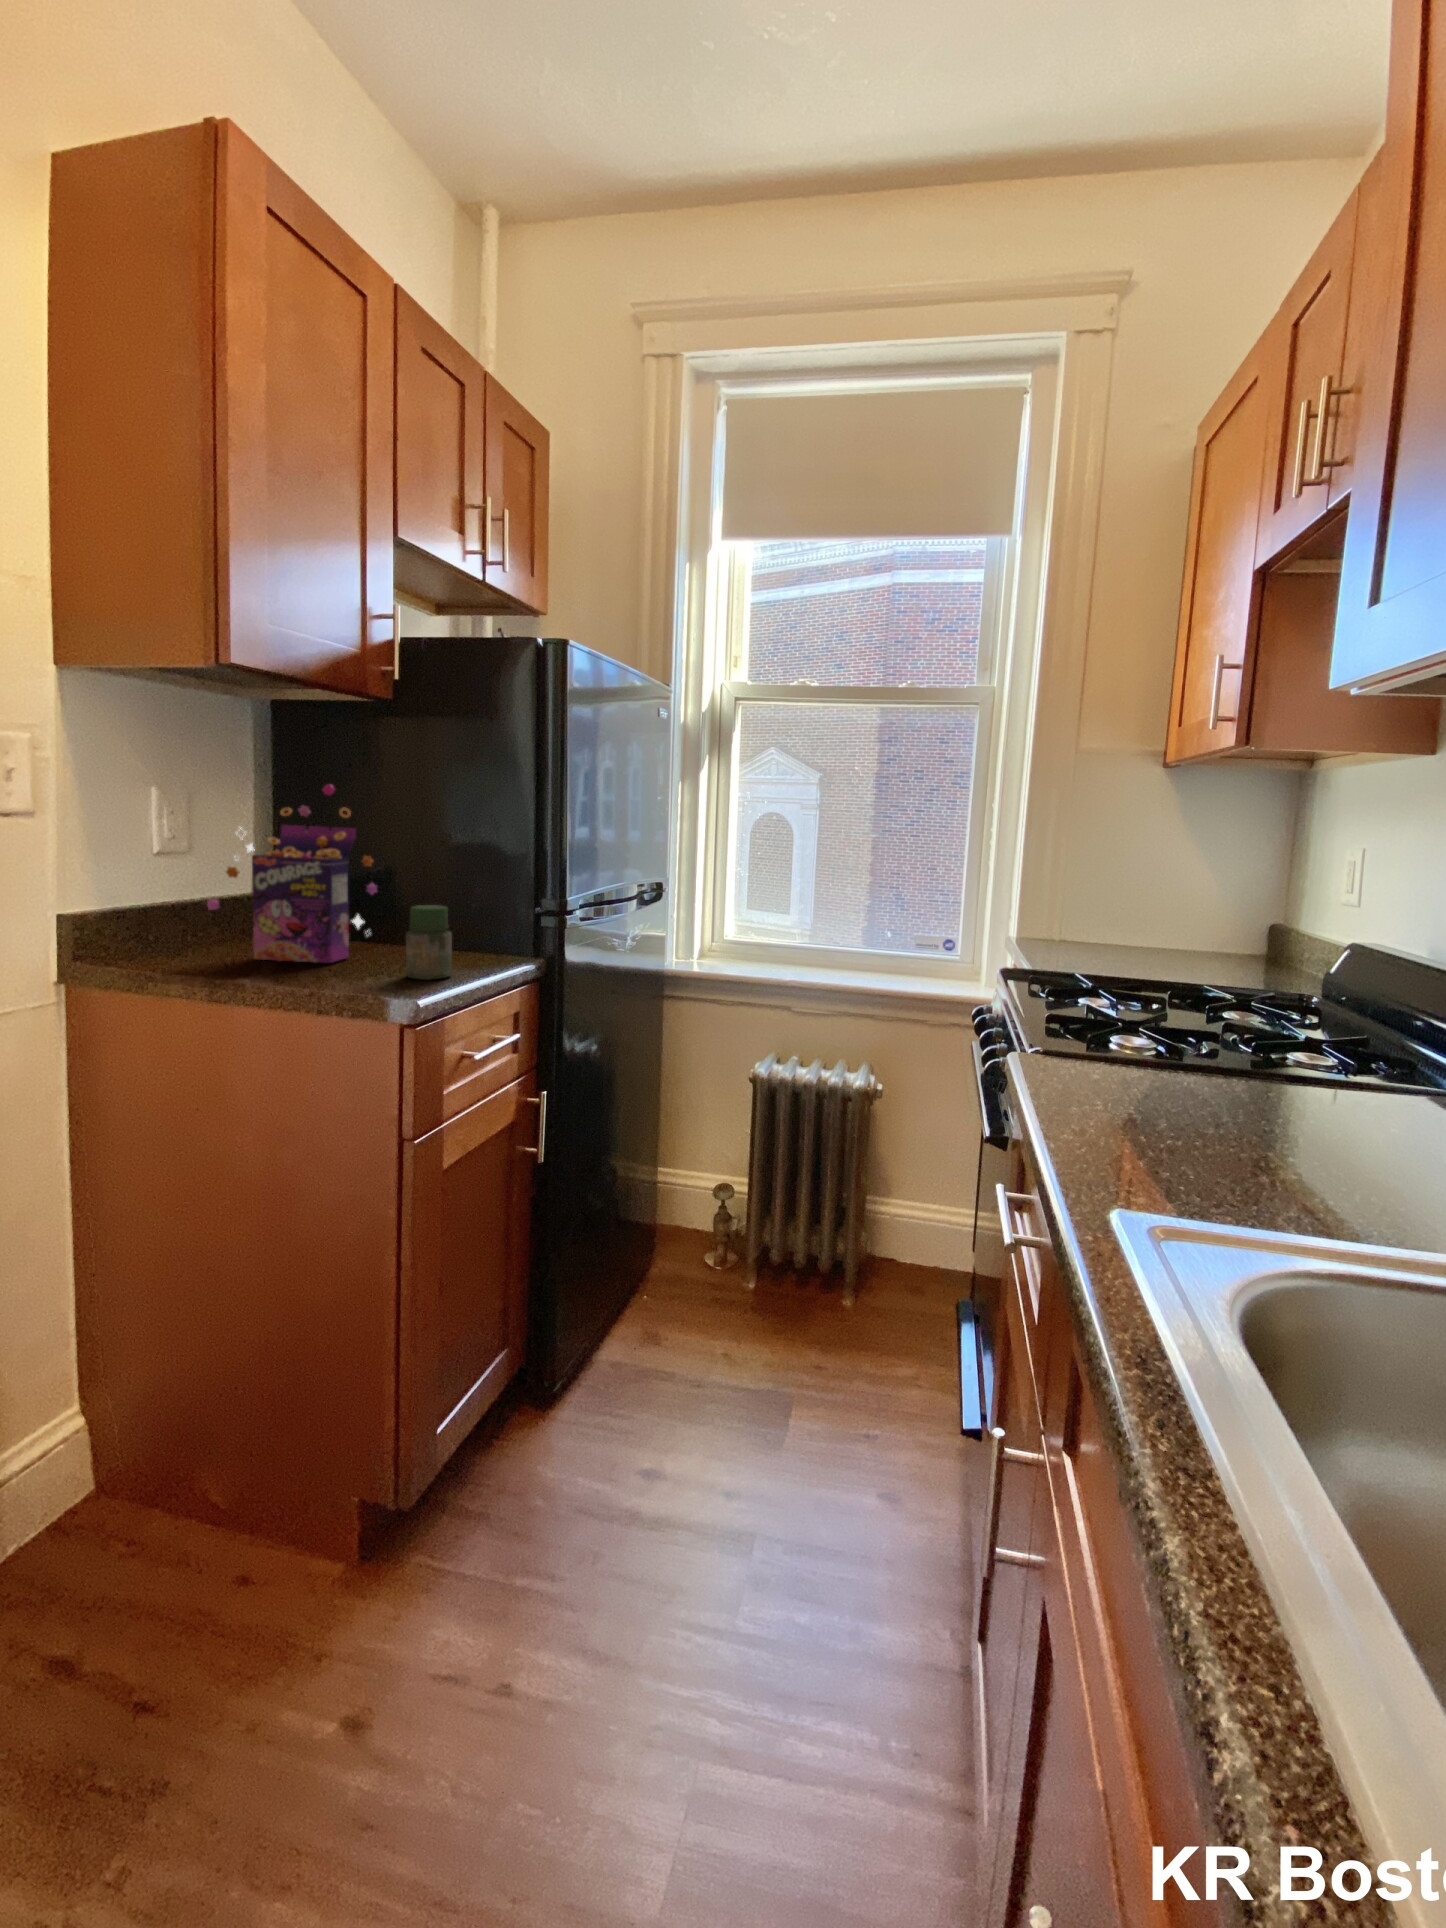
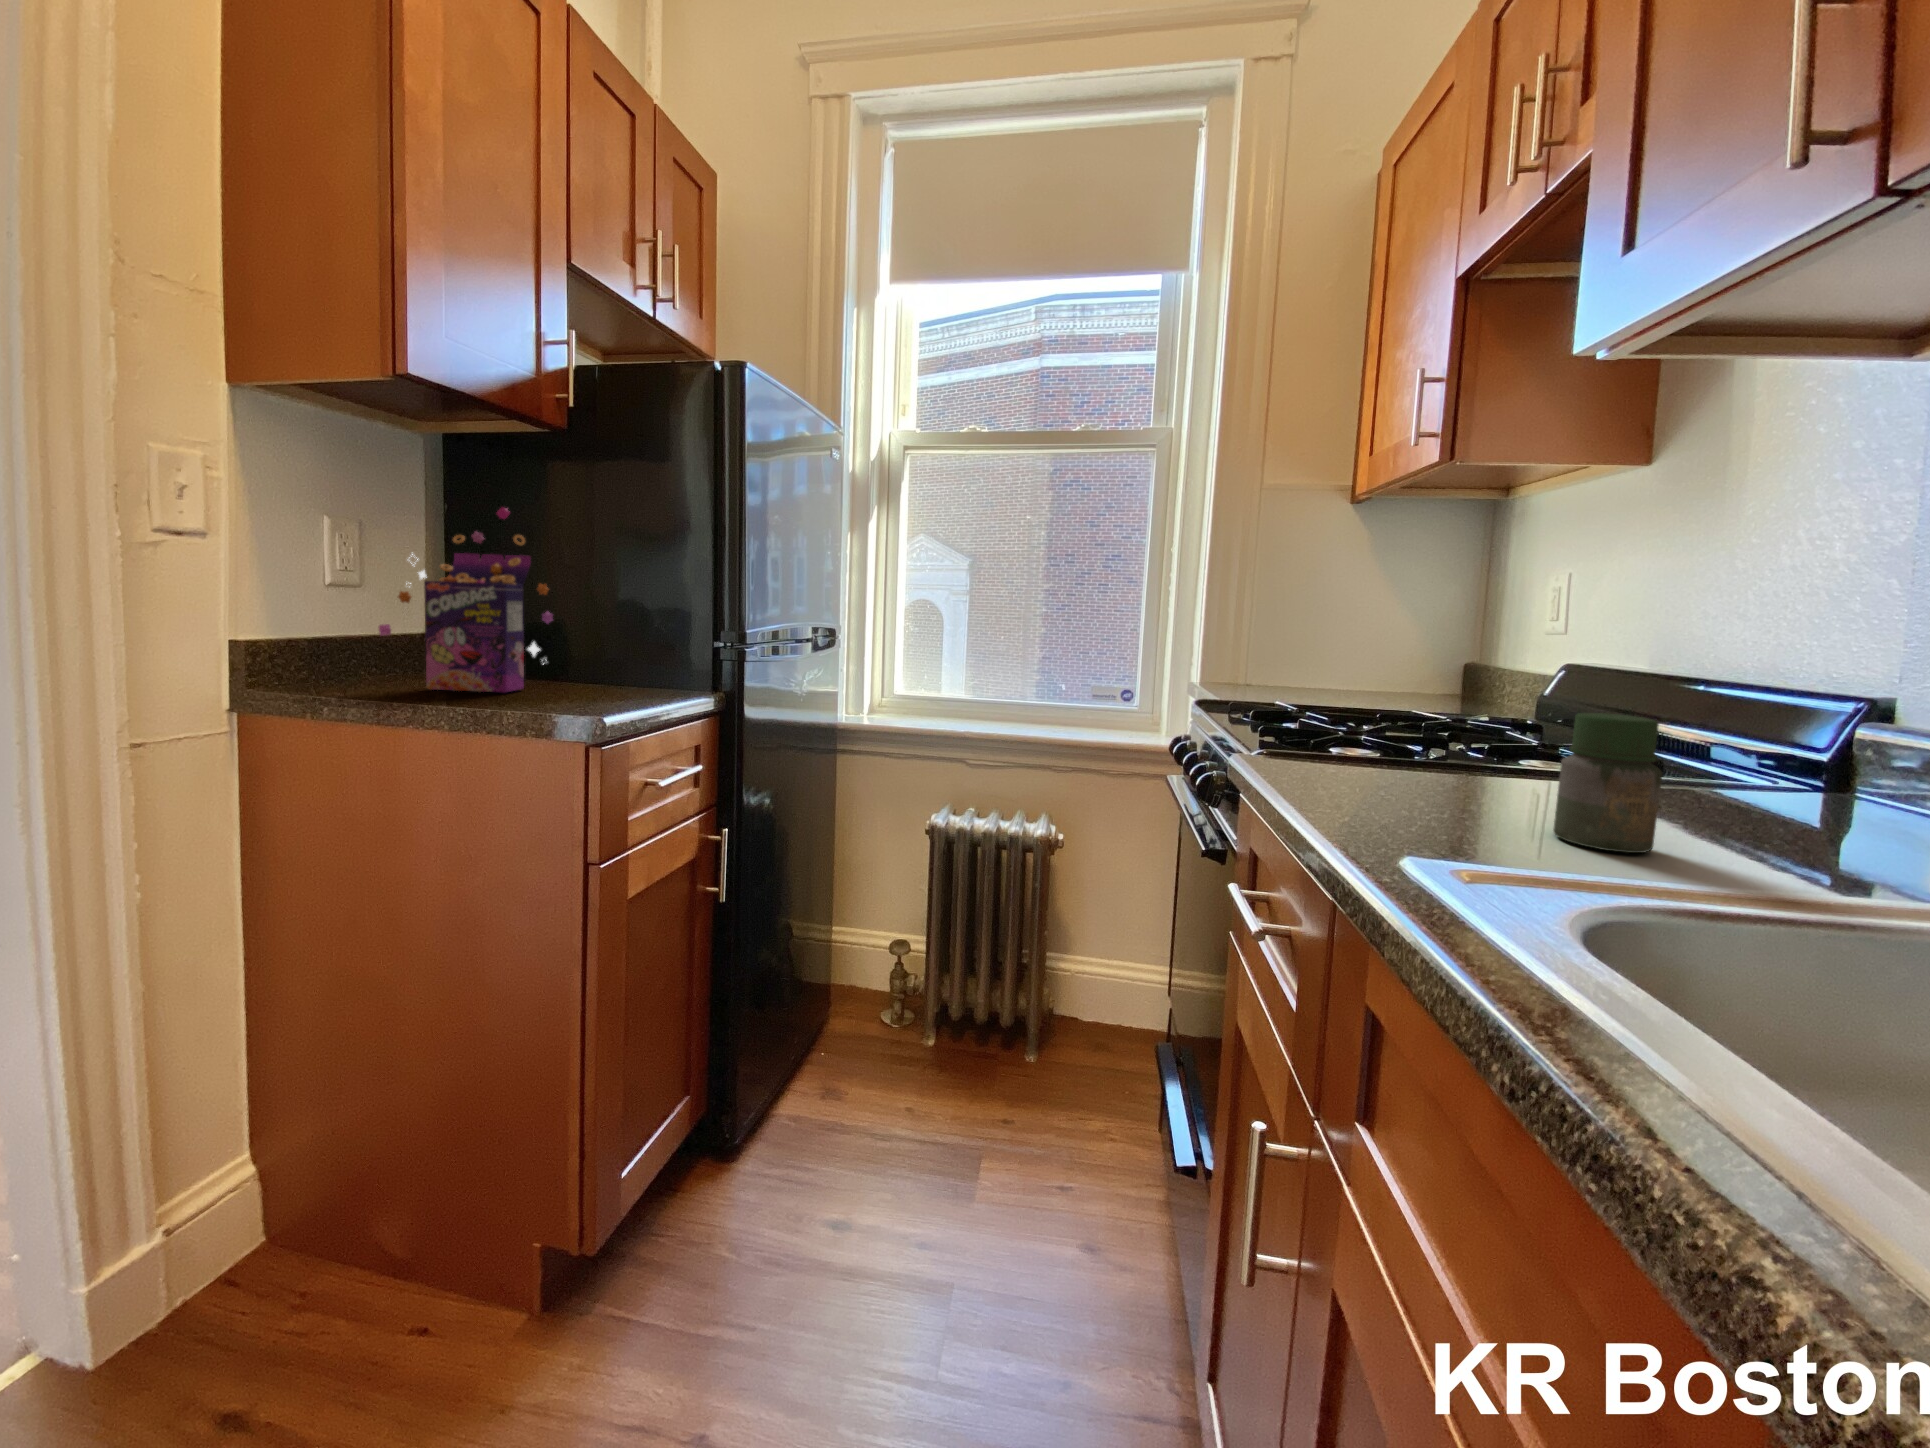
jar: present [406,905,452,980] -> present [1553,713,1662,853]

